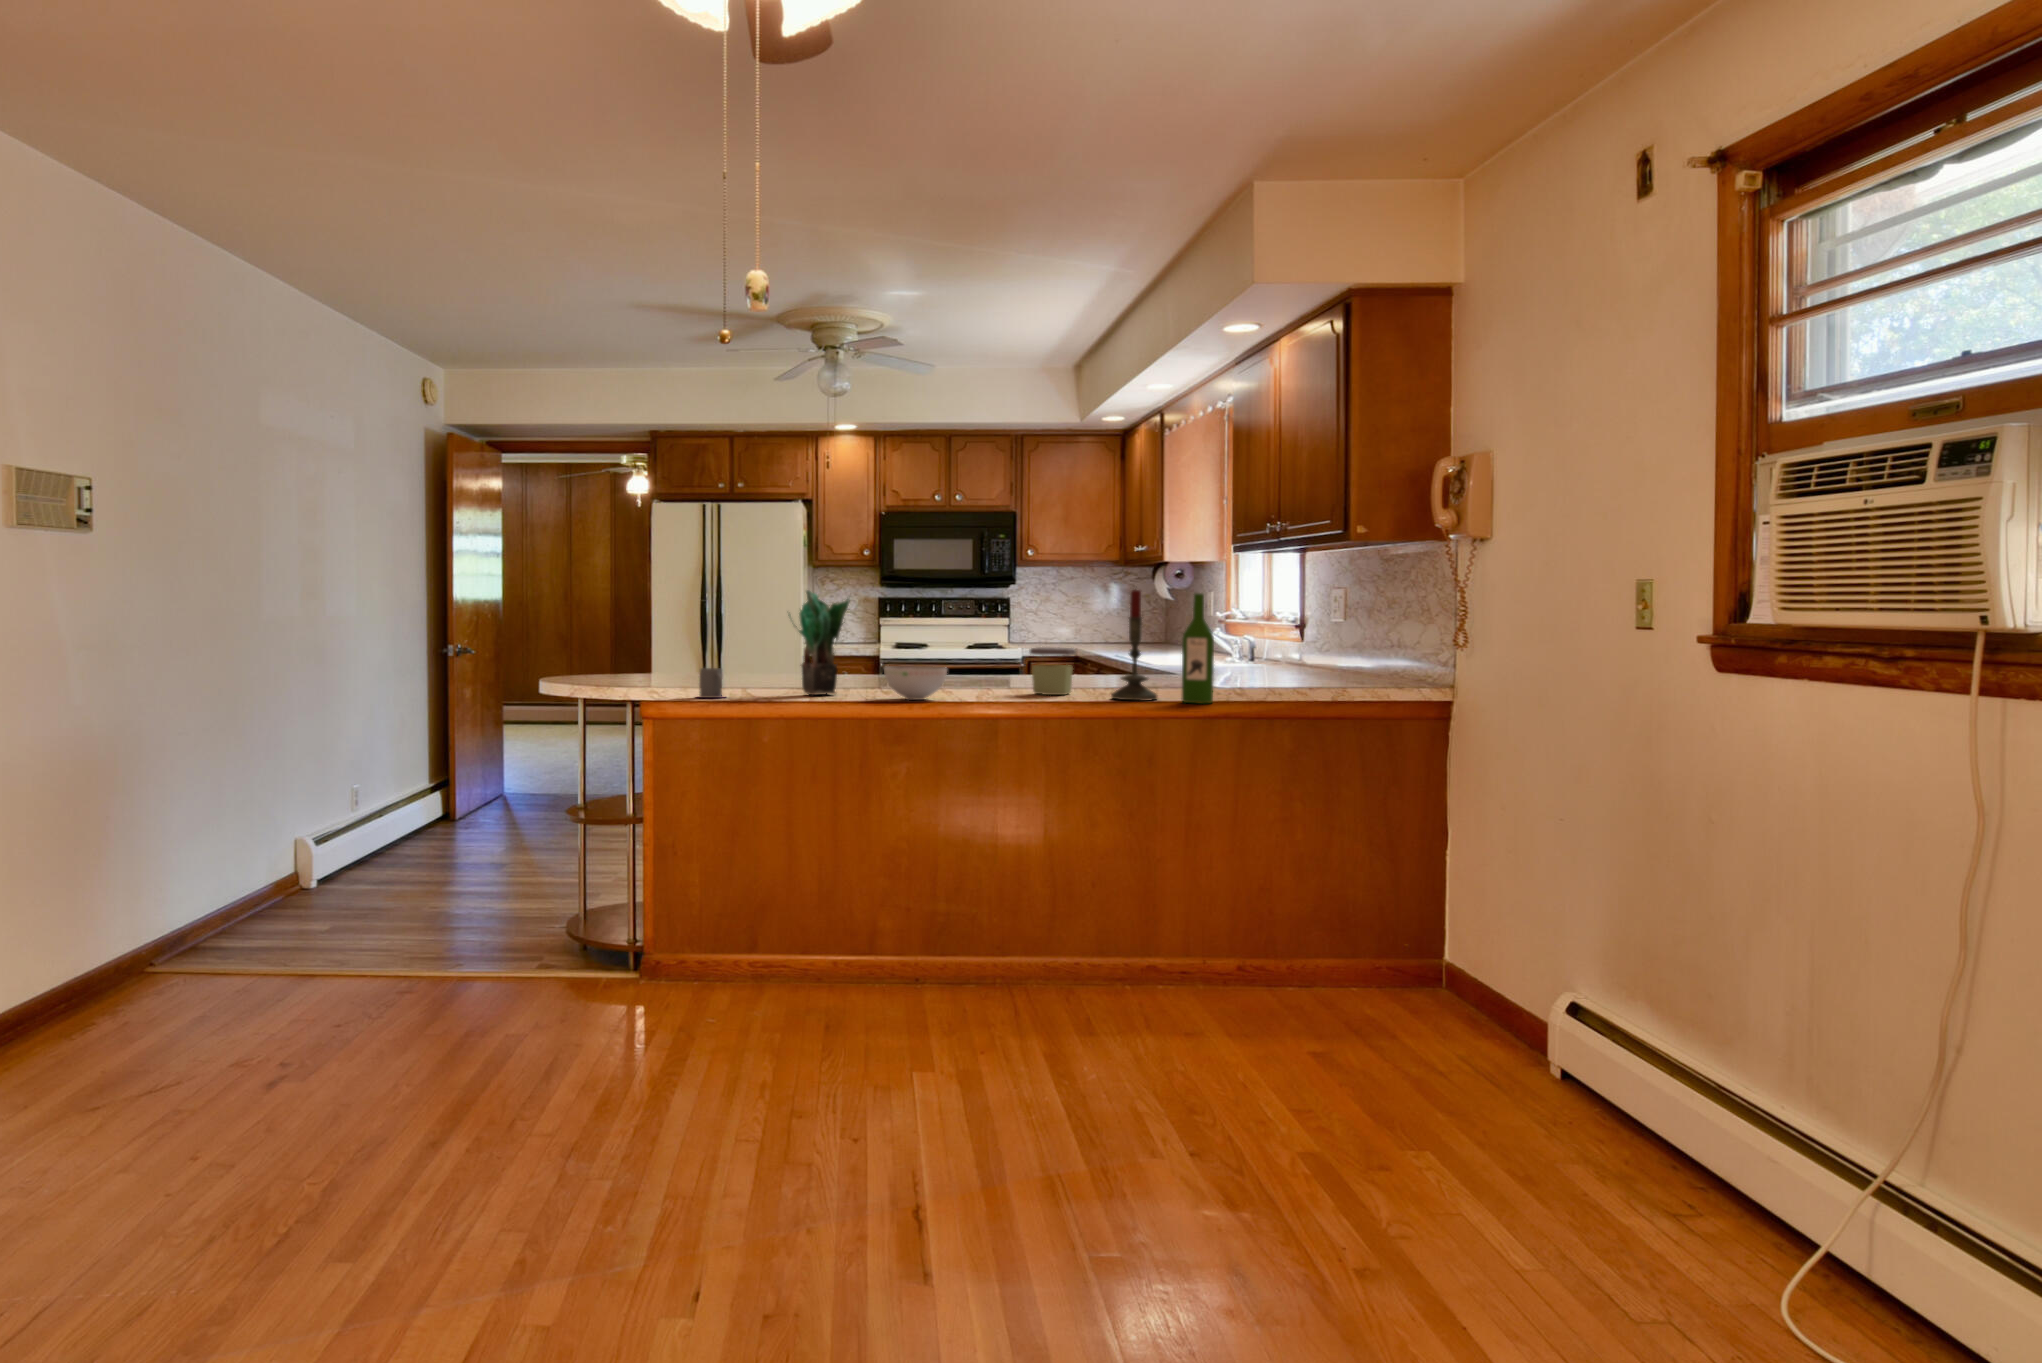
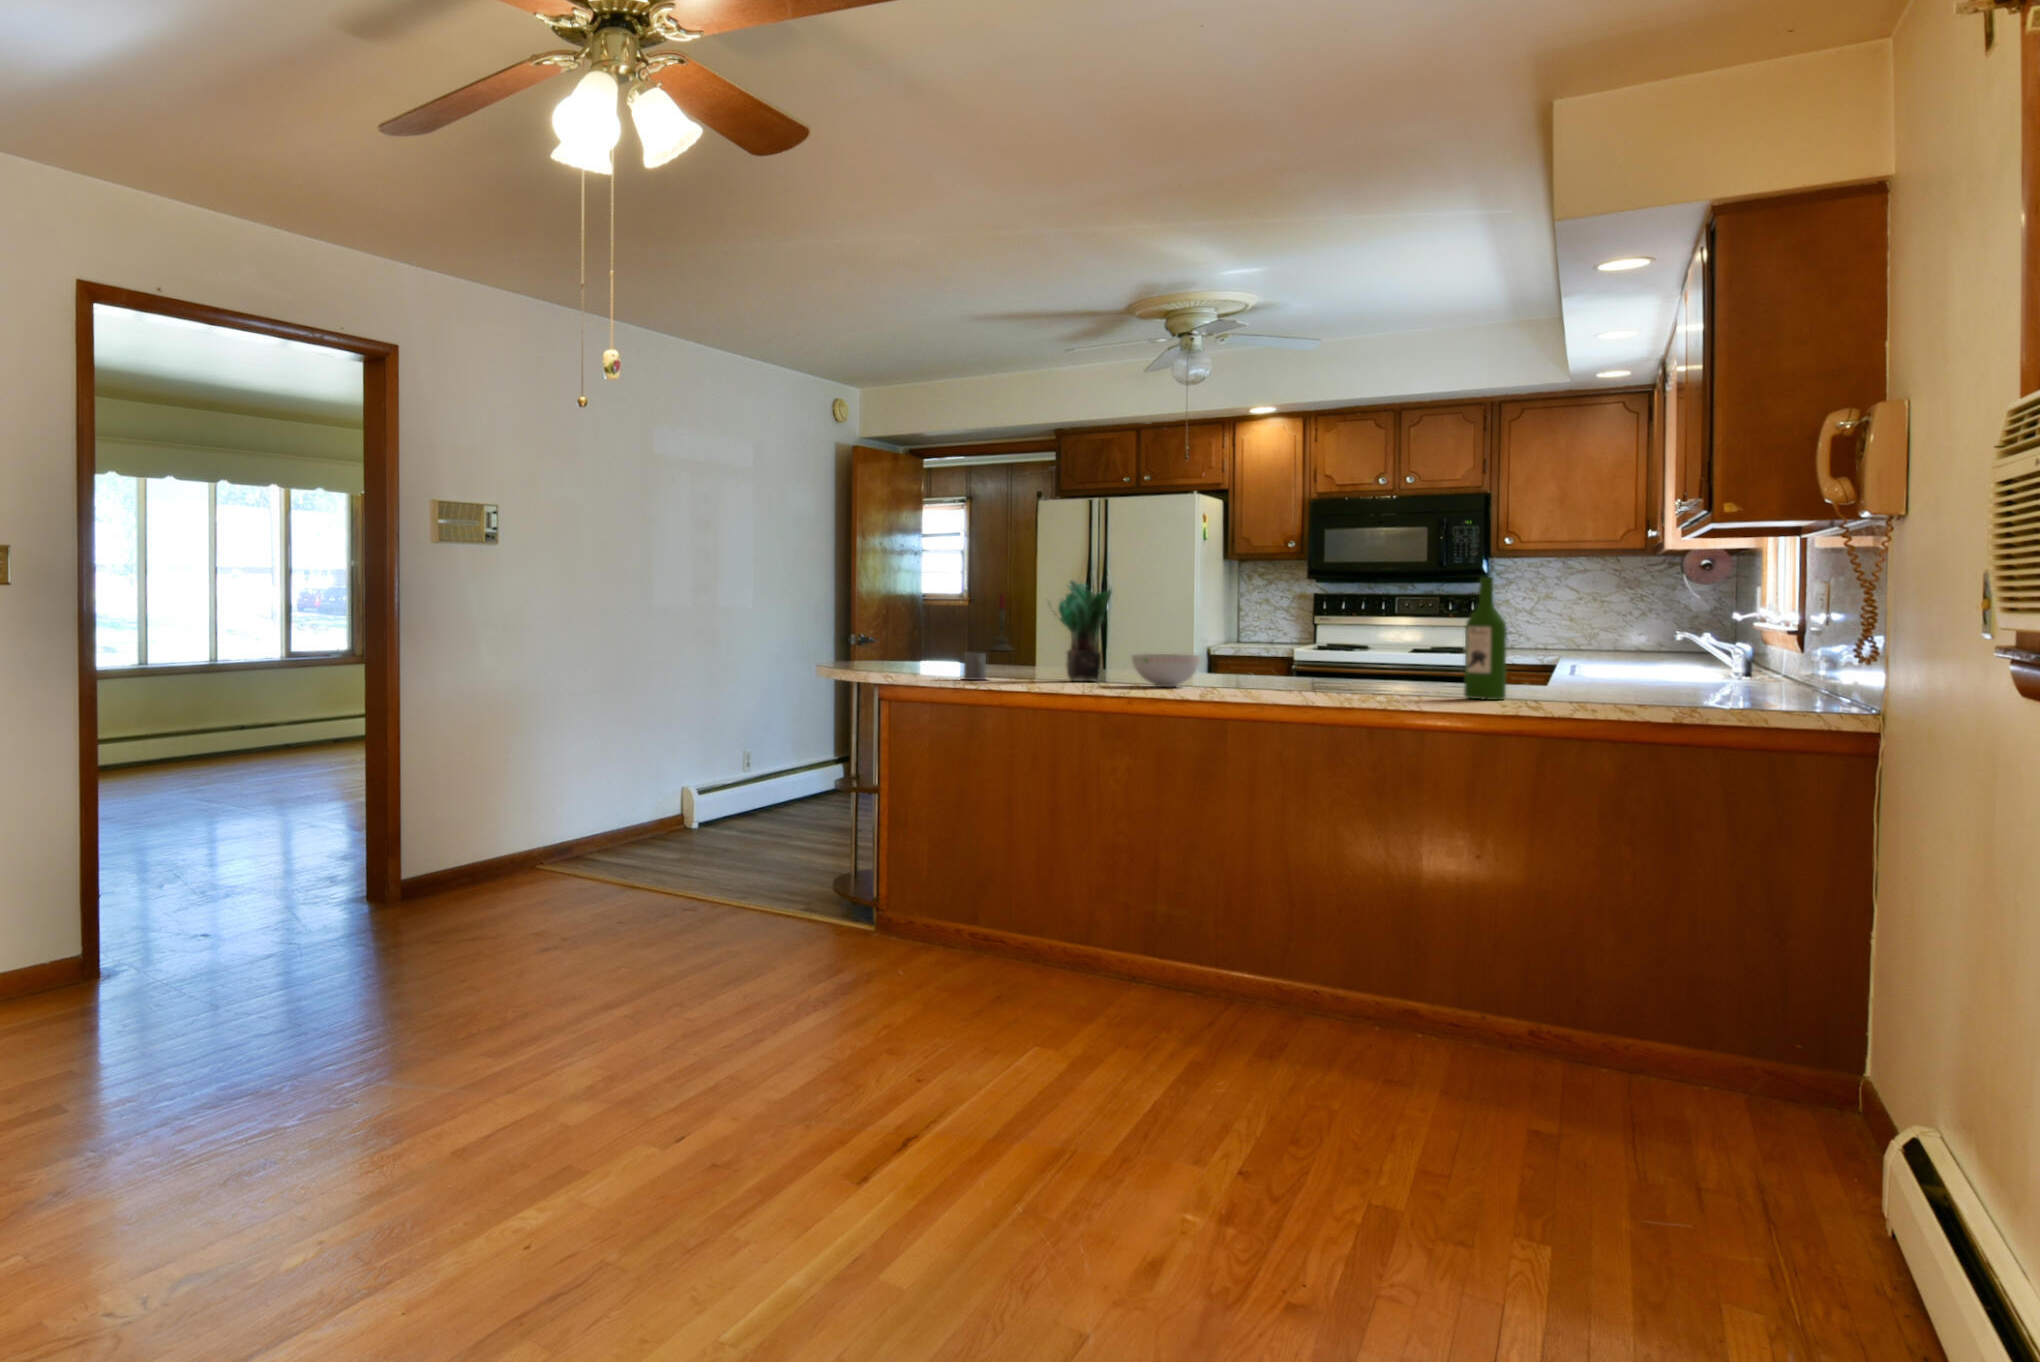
candle: present [1111,590,1157,701] -> present [990,594,1013,651]
jar: present [1030,647,1076,695] -> none [1313,638,1371,689]

